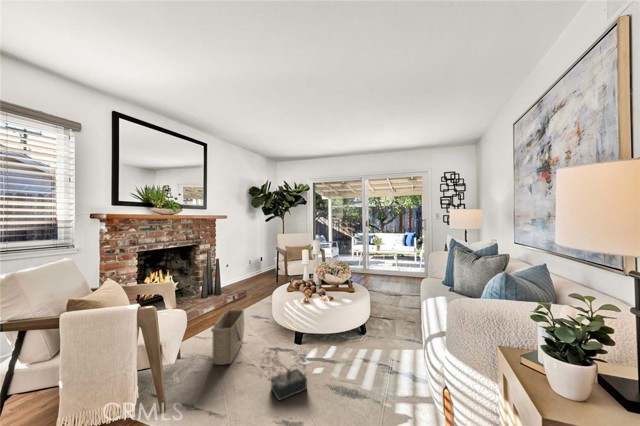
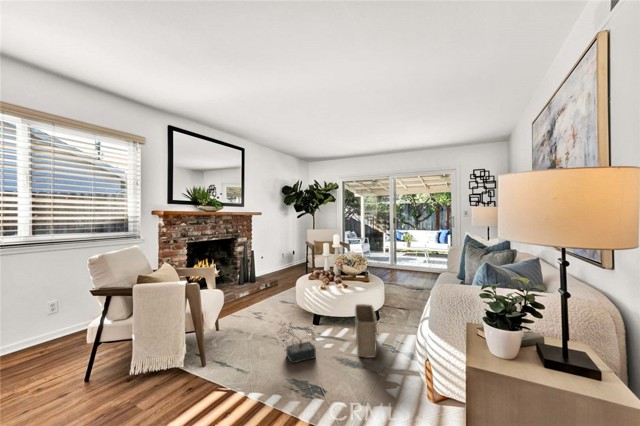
basket: present [211,309,245,365] -> present [355,304,378,358]

